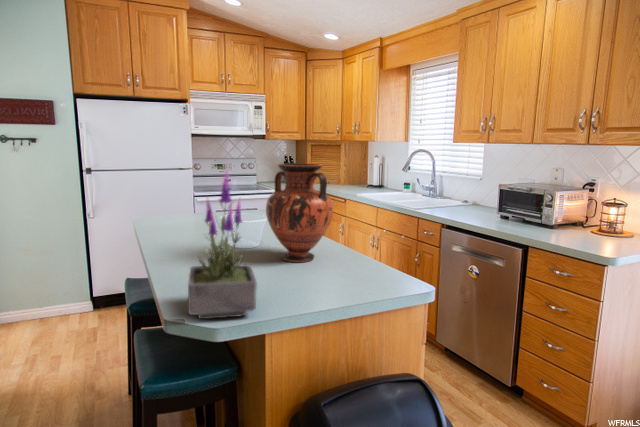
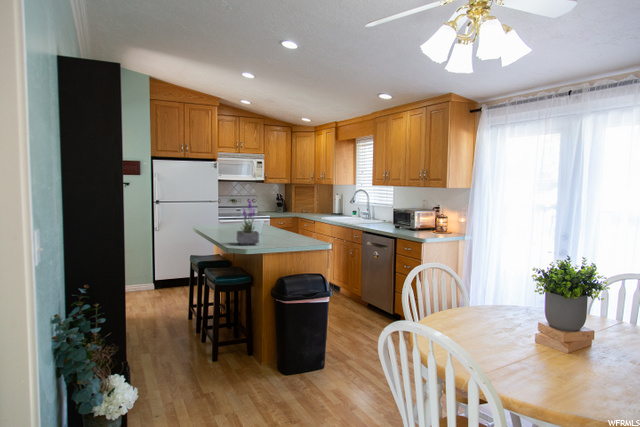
vase: present [266,163,333,262] -> none [263,197,291,238]

